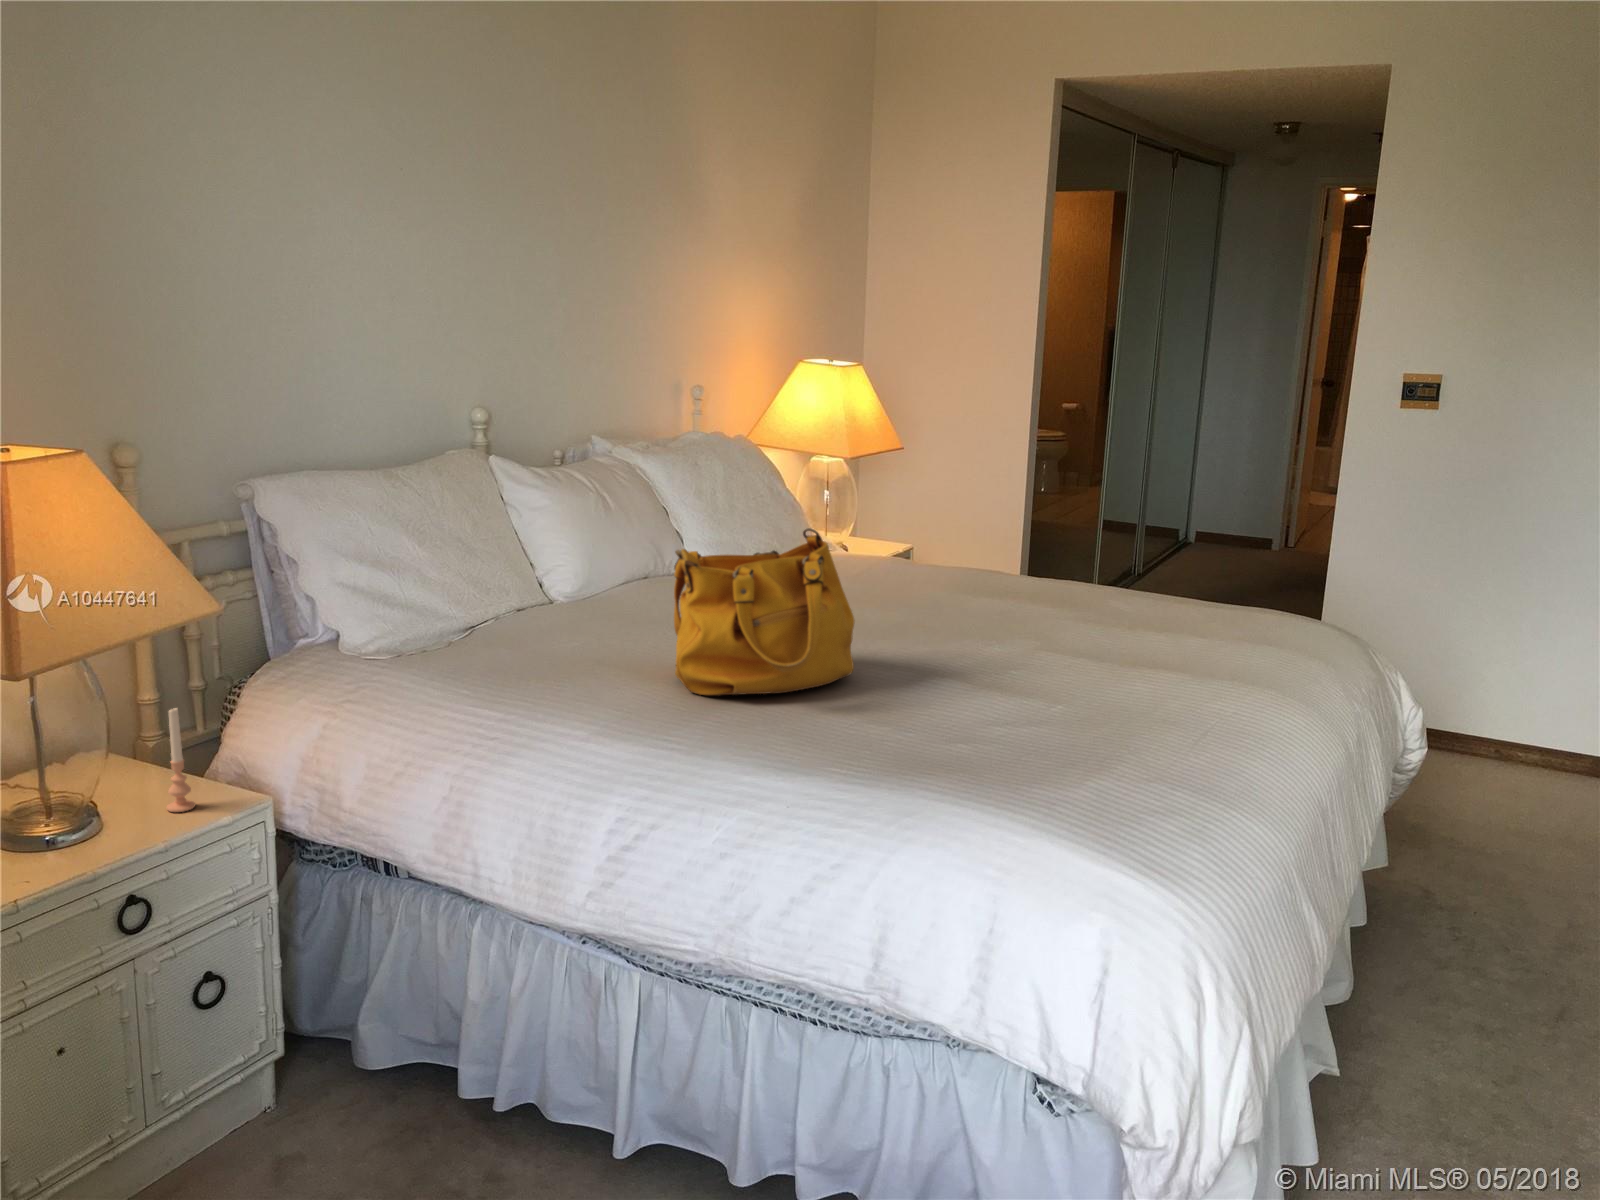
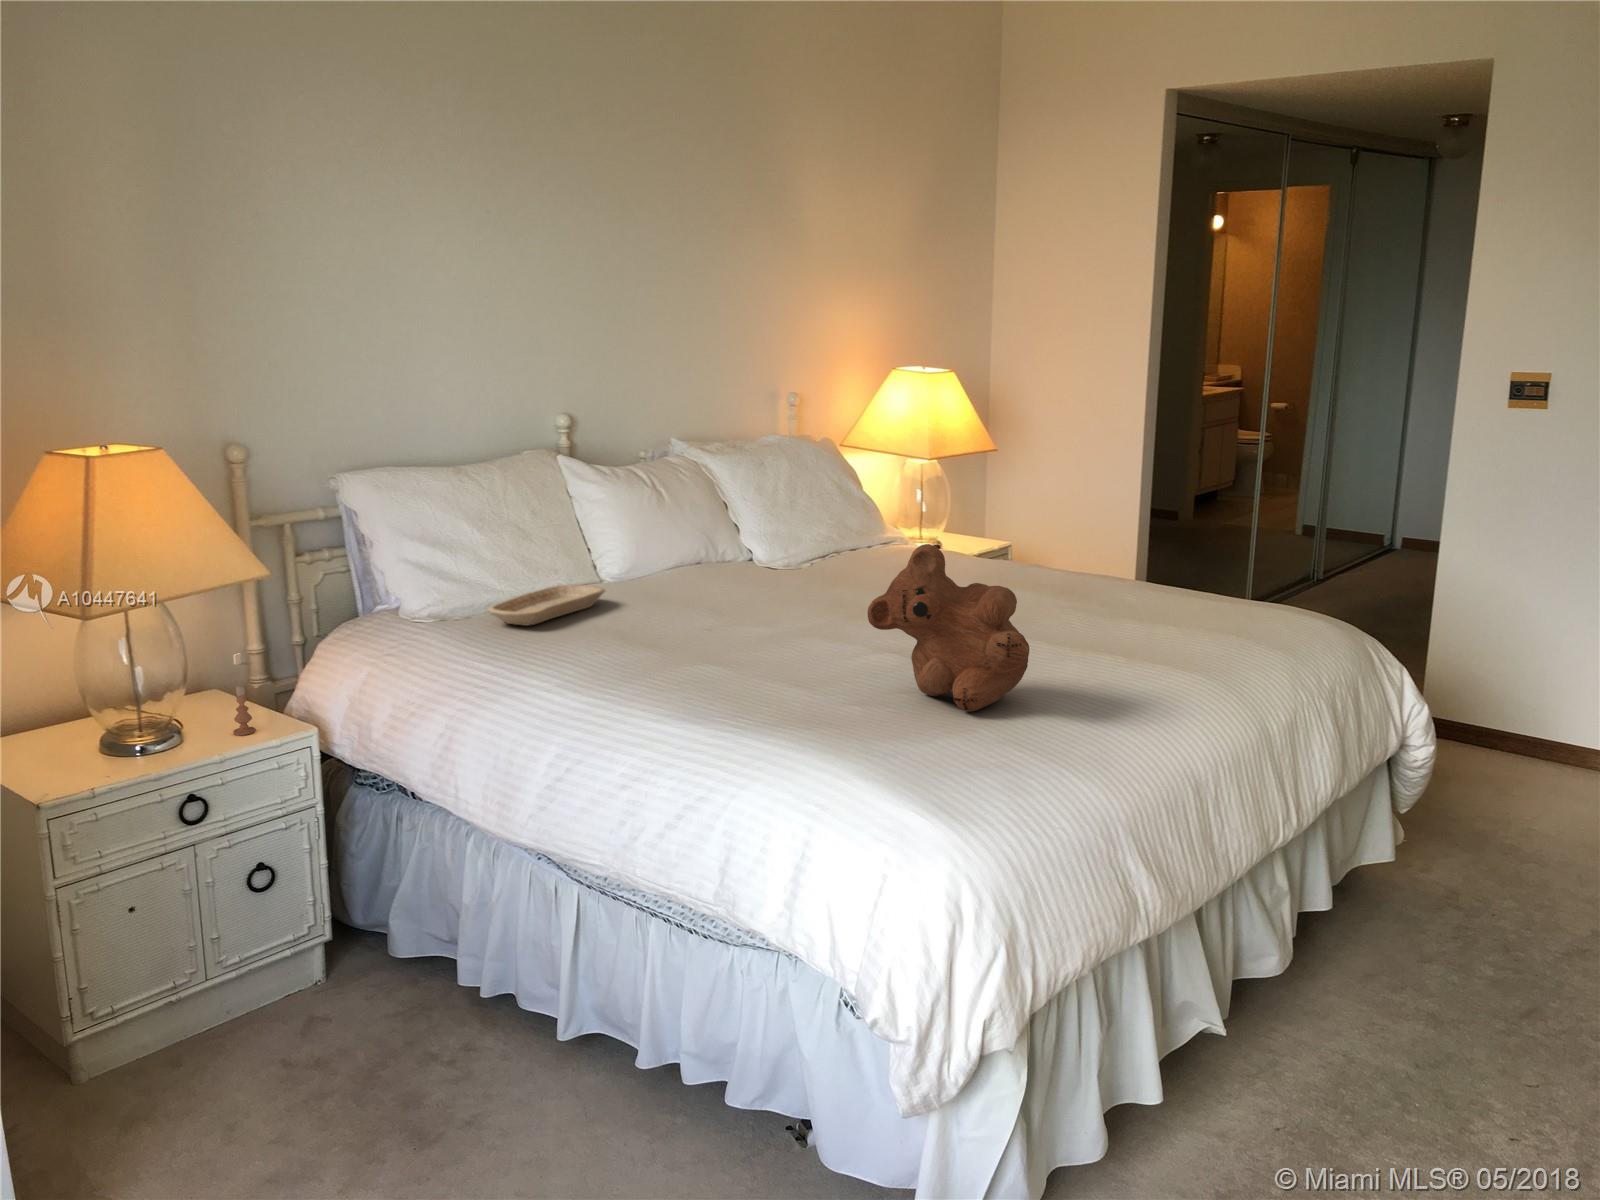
handbag: present [674,528,854,695] -> none [640,518,806,661]
teddy bear: none [962,557,1159,743] -> present [868,544,1029,712]
tray: none [460,606,581,657] -> present [488,585,605,626]

